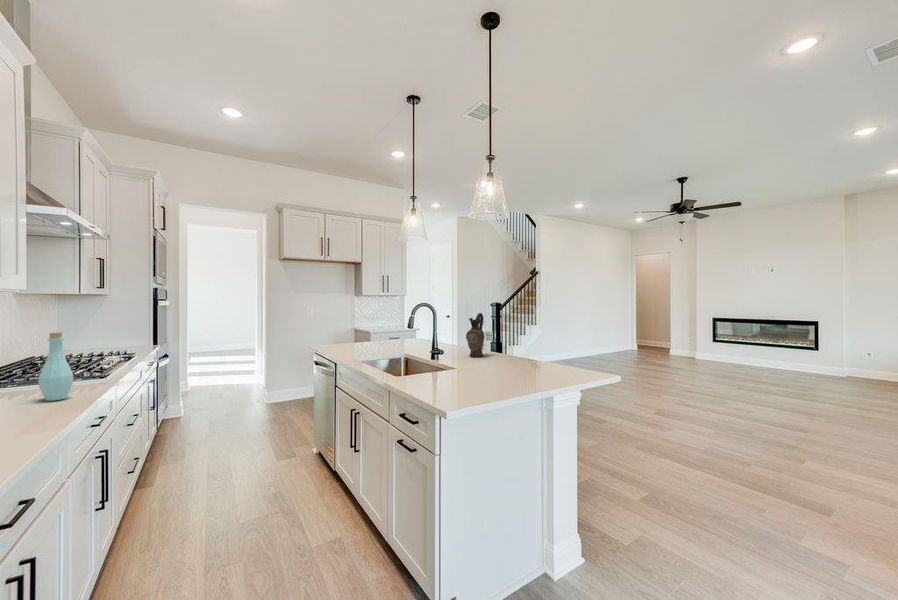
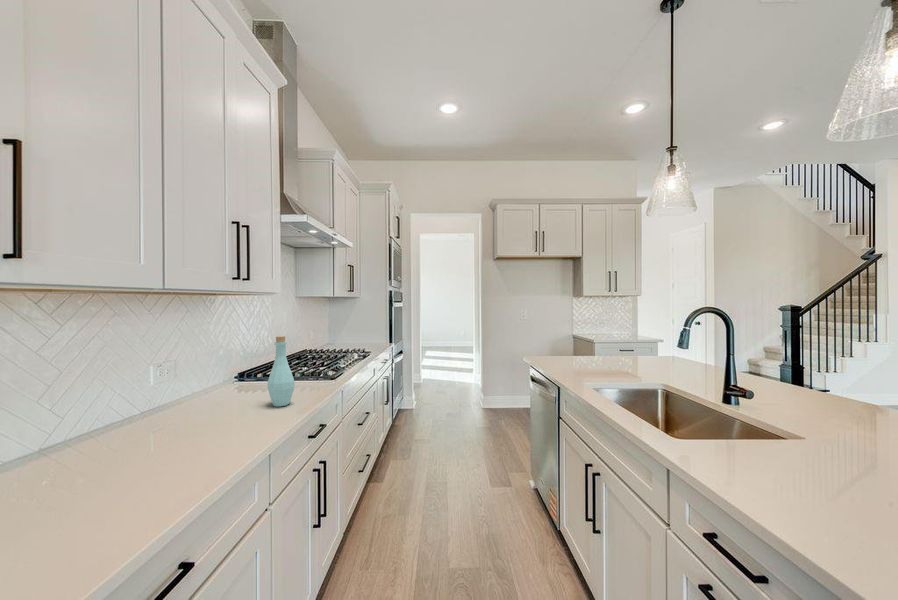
ceramic pitcher: present [466,313,484,357] -> none [796,326,842,407]

